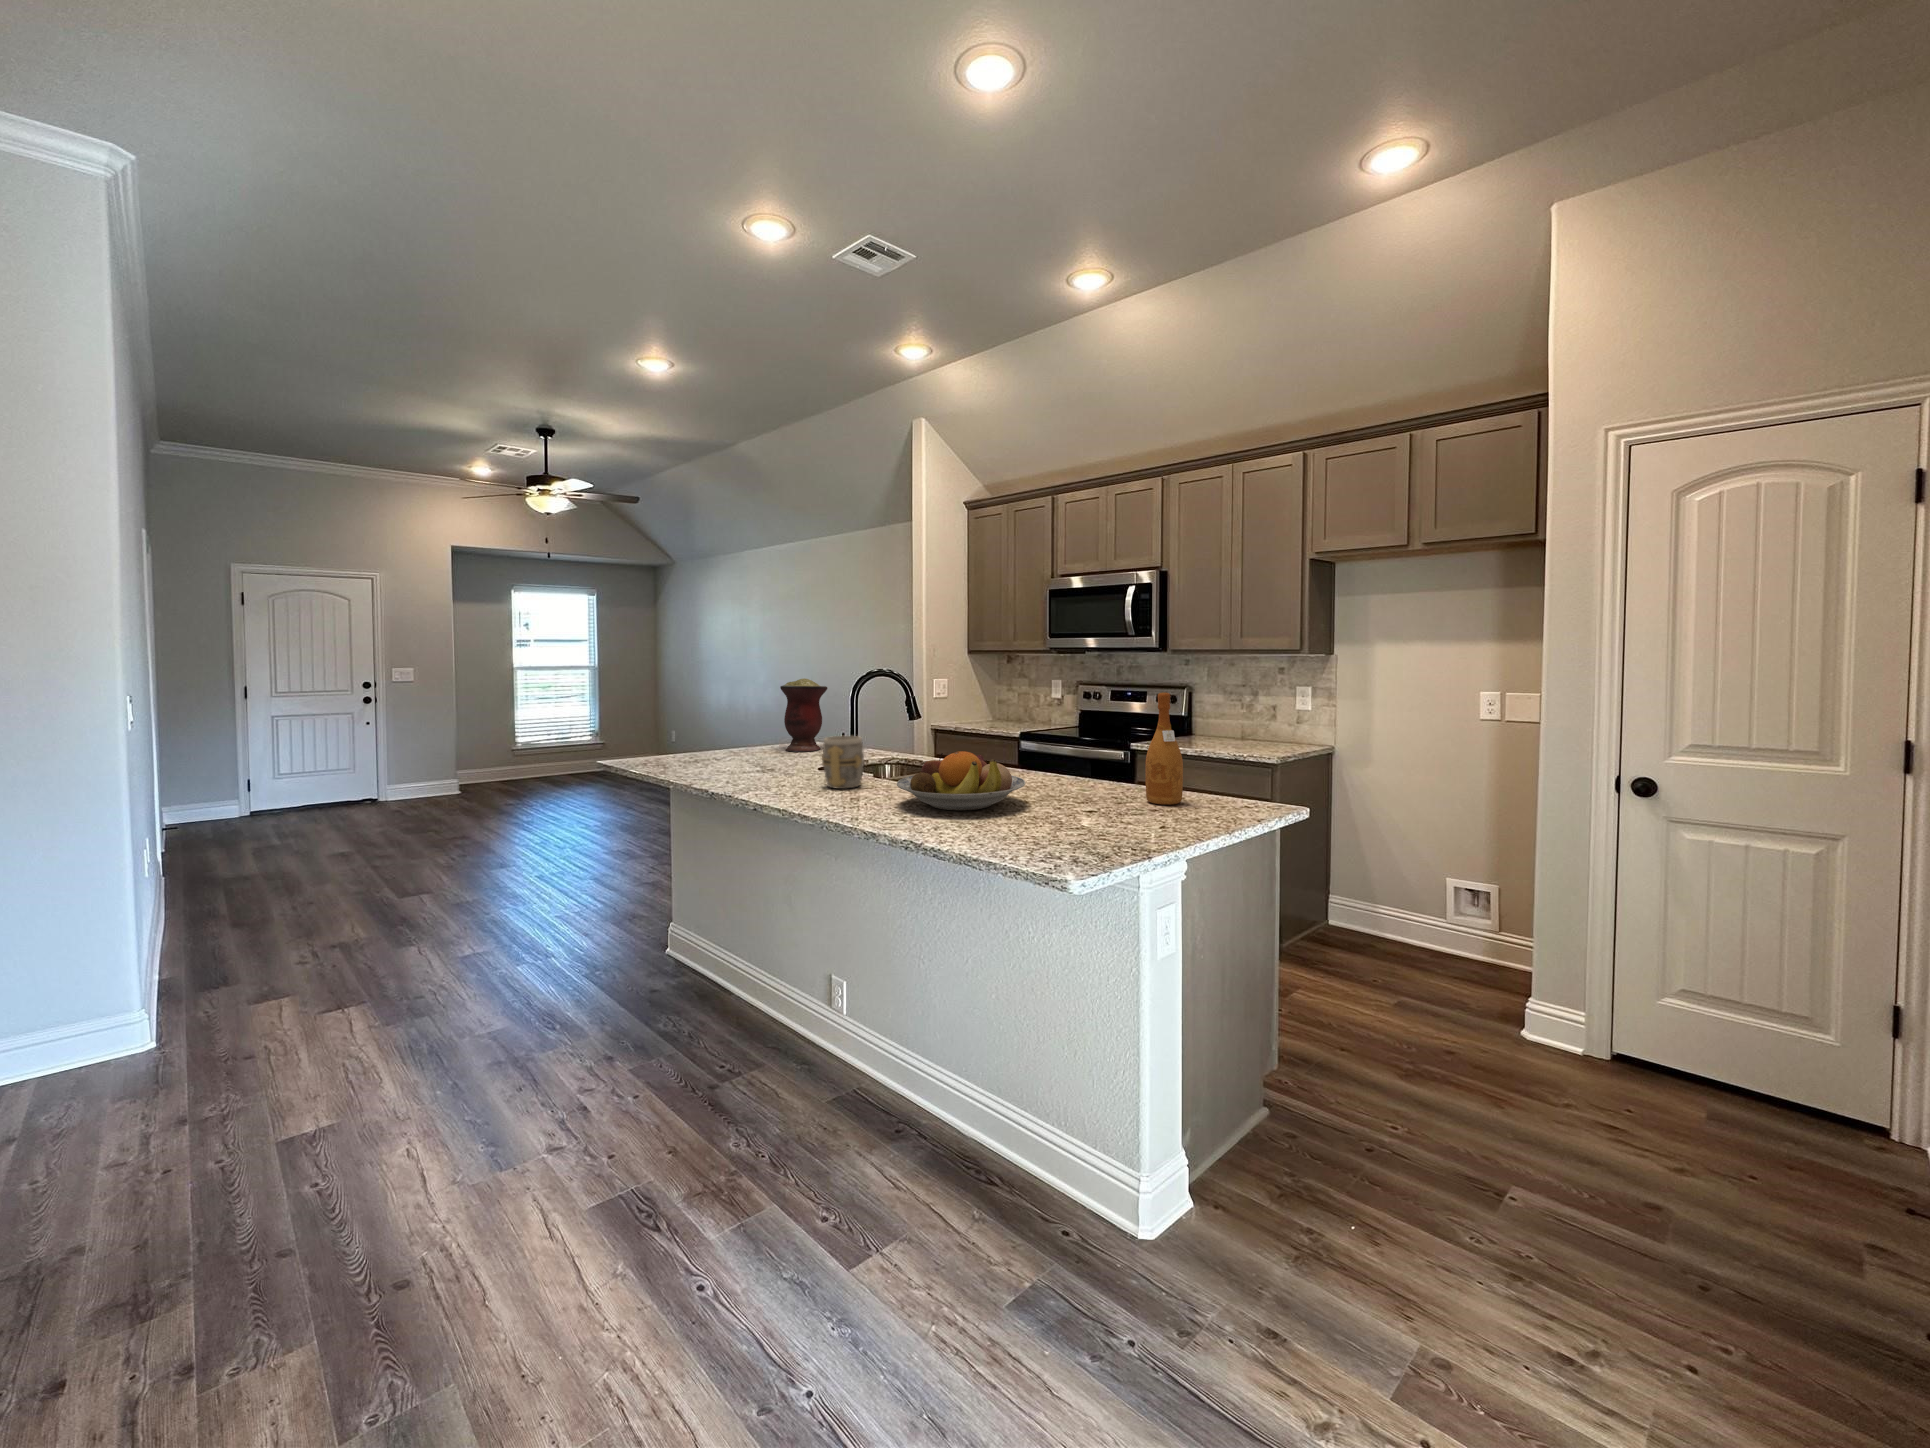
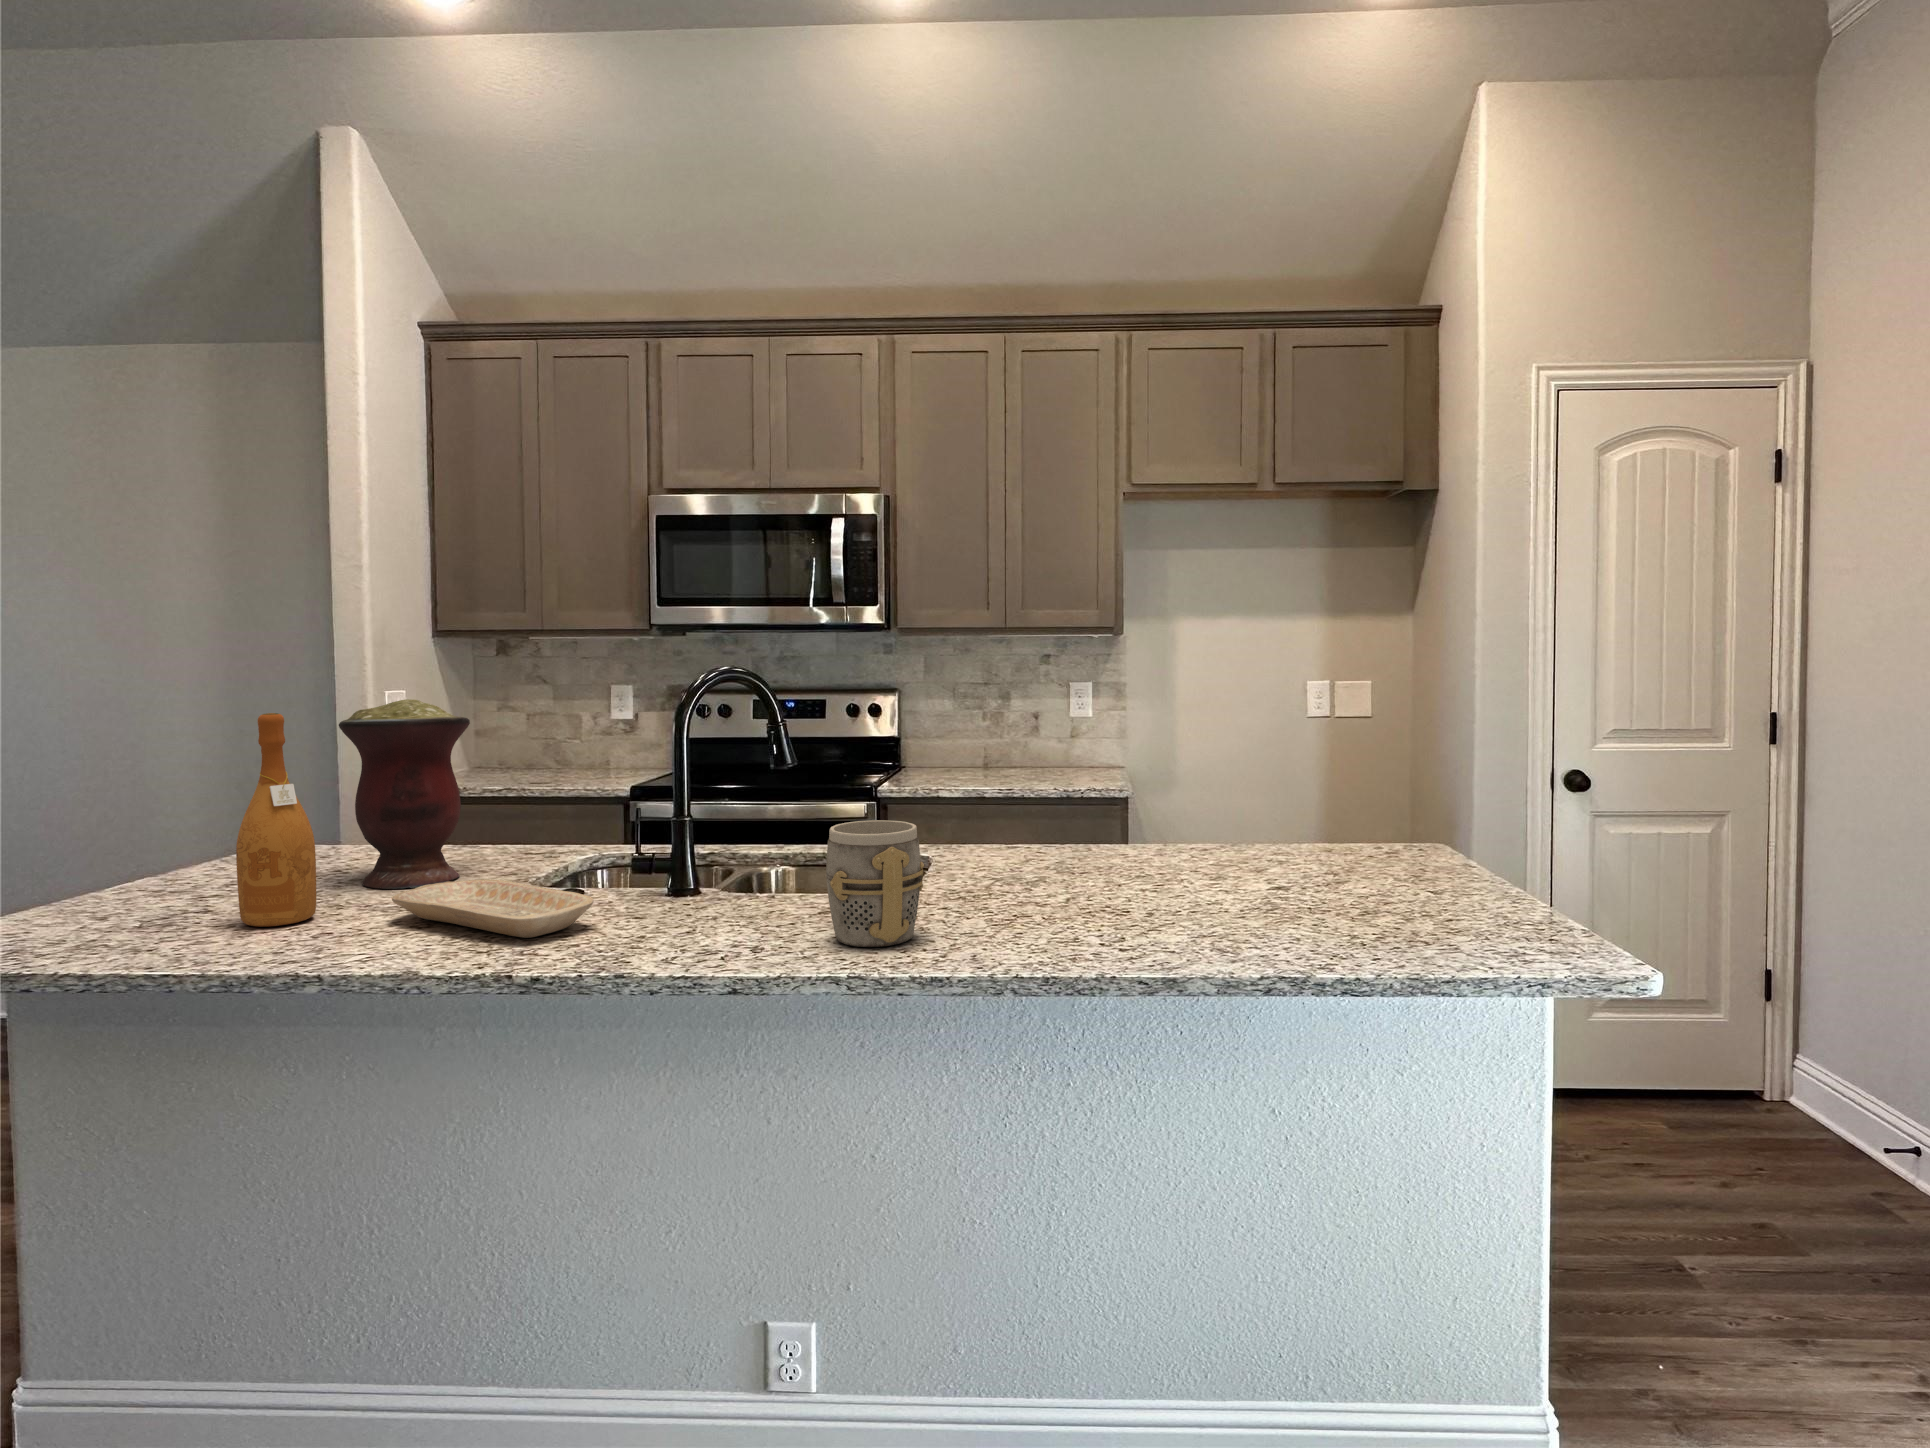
wine bottle: present [1145,692,1183,805] -> present [236,713,316,927]
tray: none [753,749,794,769] -> present [392,879,594,938]
fruit bowl: present [897,751,1025,810] -> none [1086,822,1344,942]

